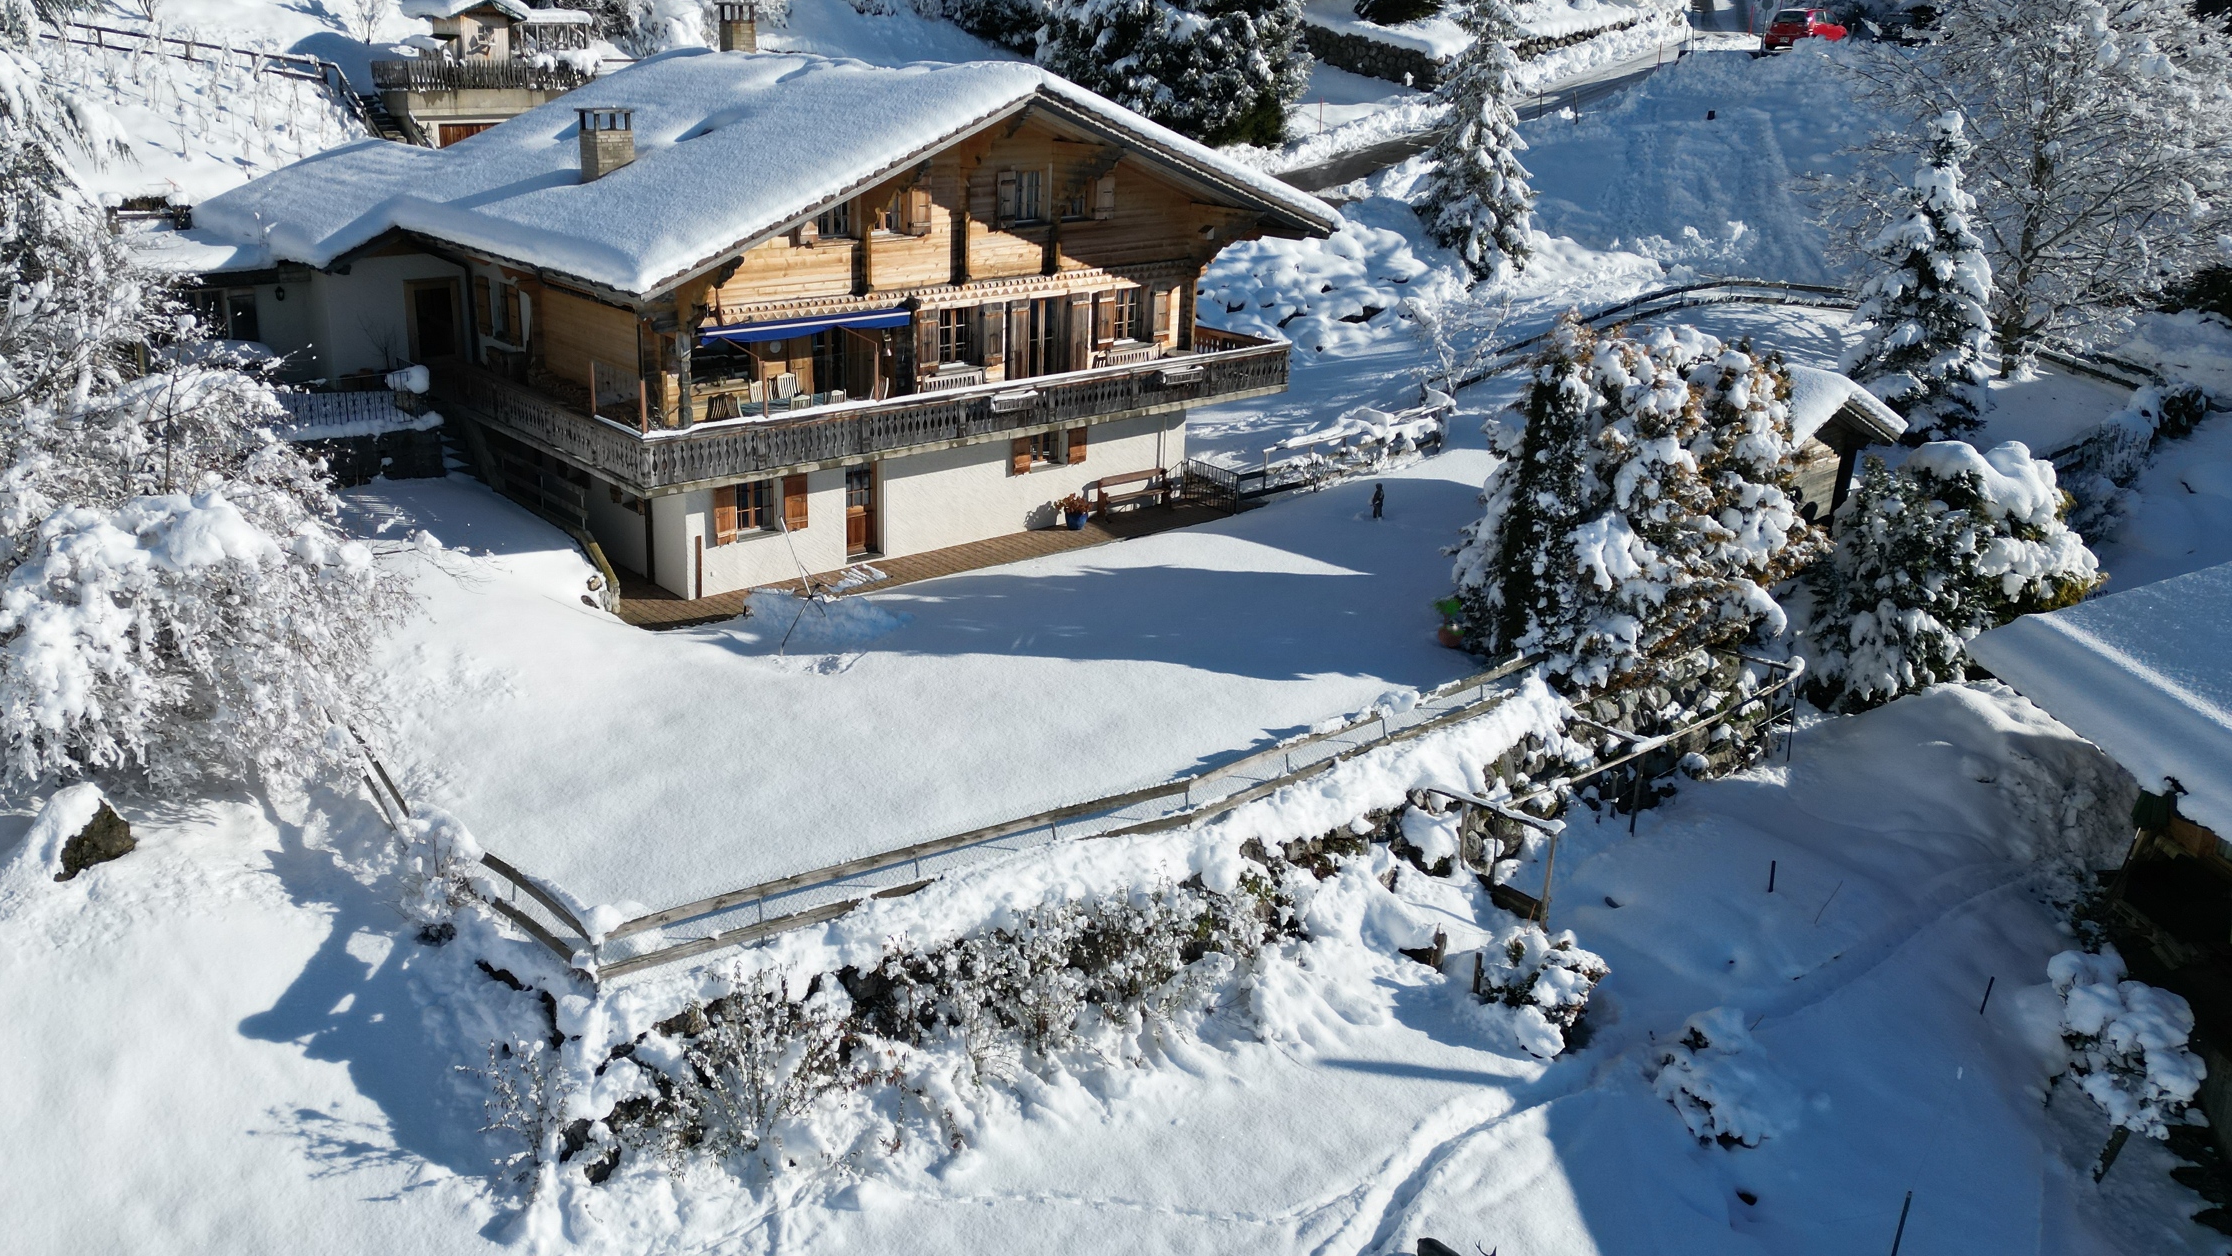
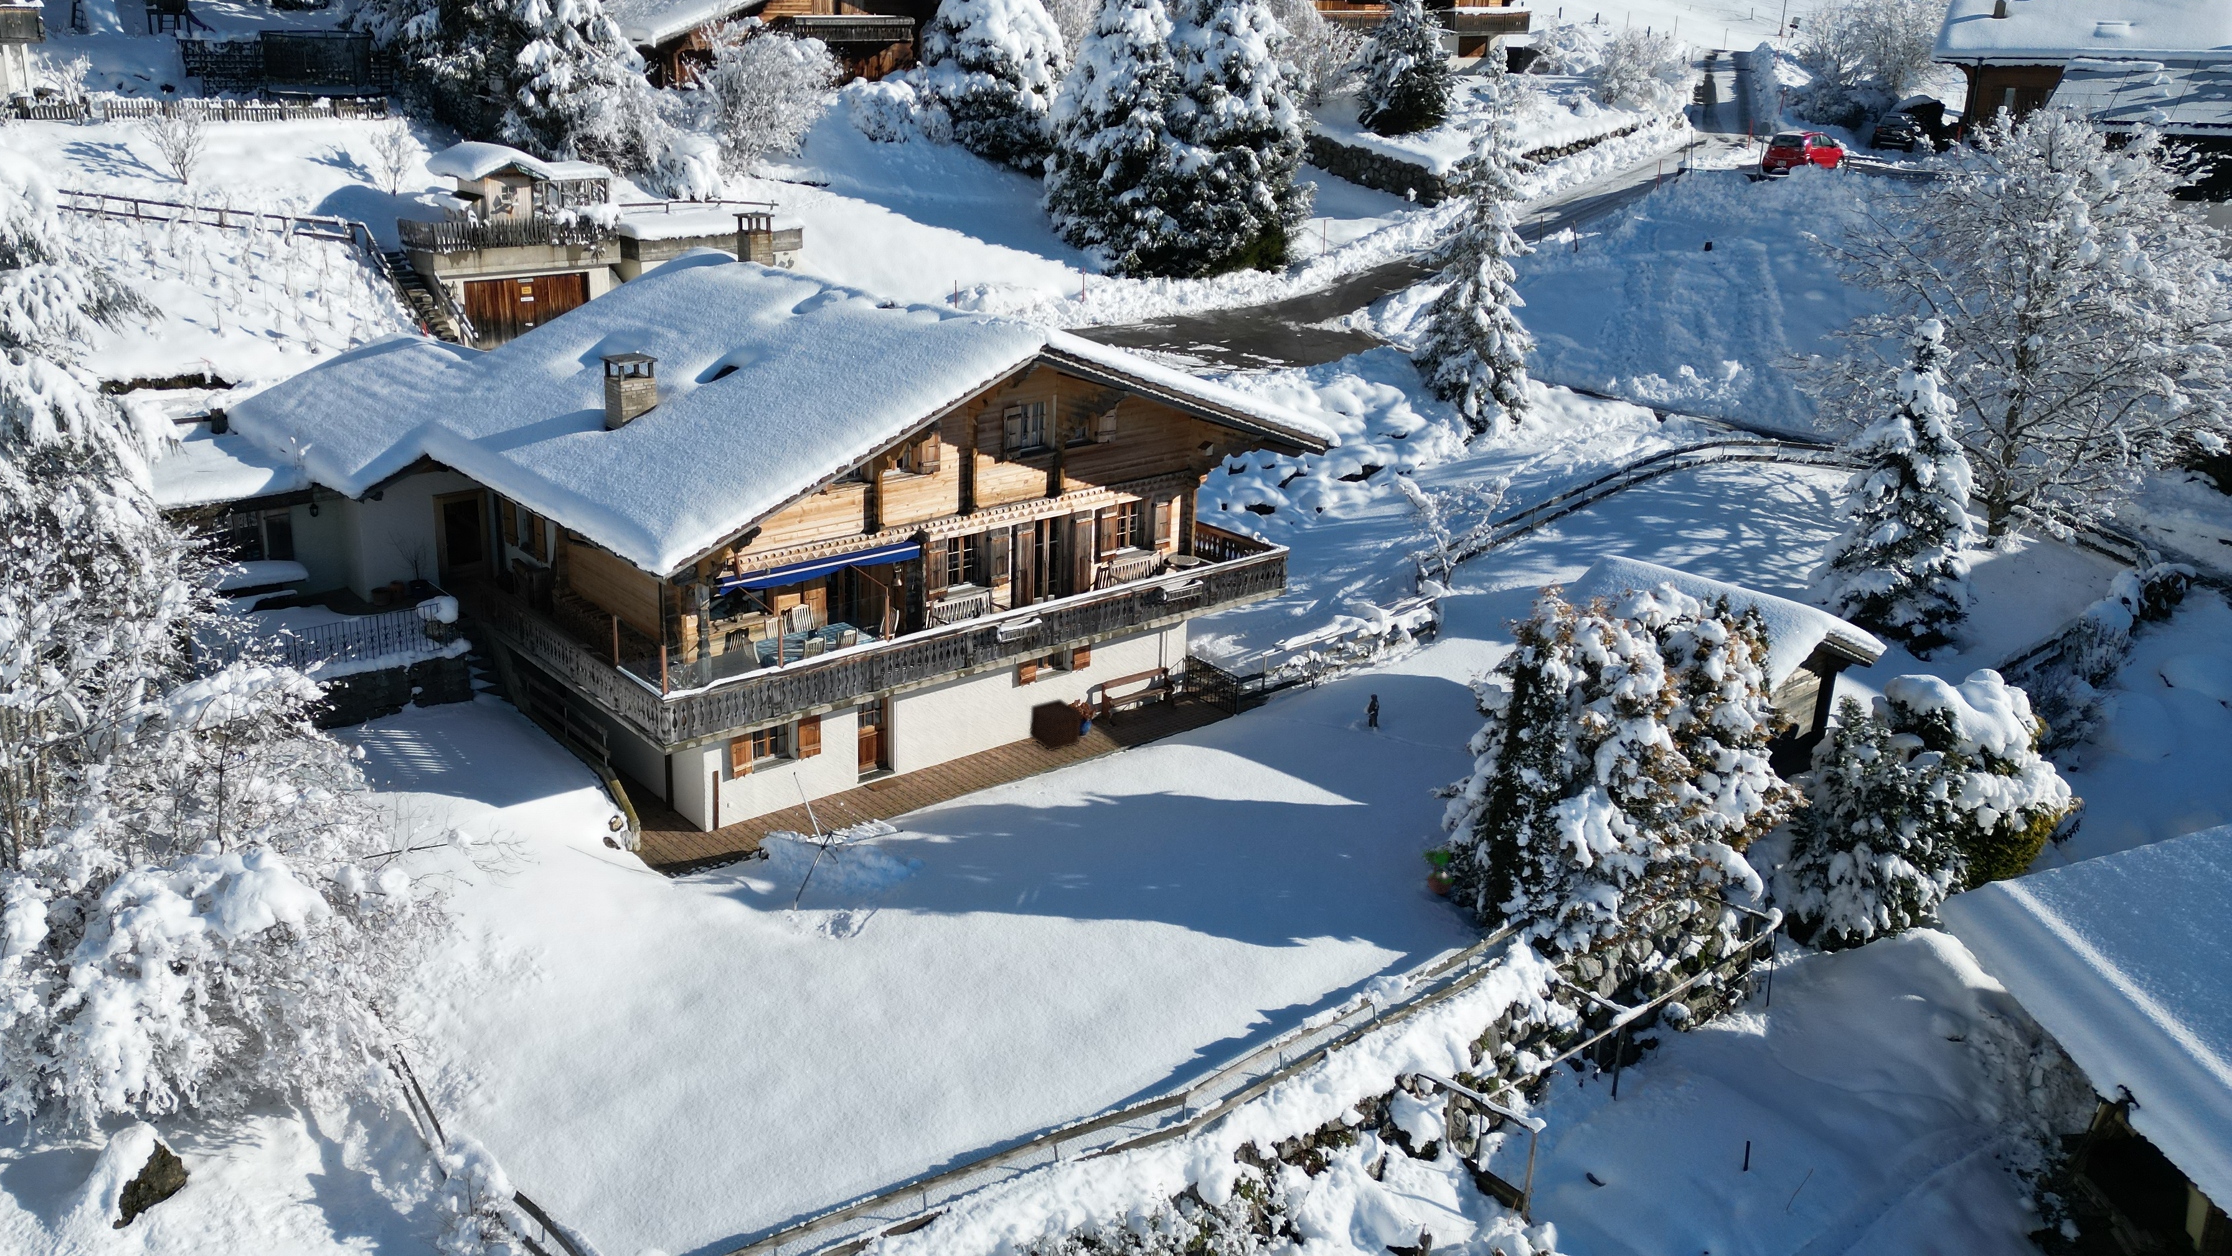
wooden crate: none [1023,486,1077,536] -> present [1030,699,1081,751]

